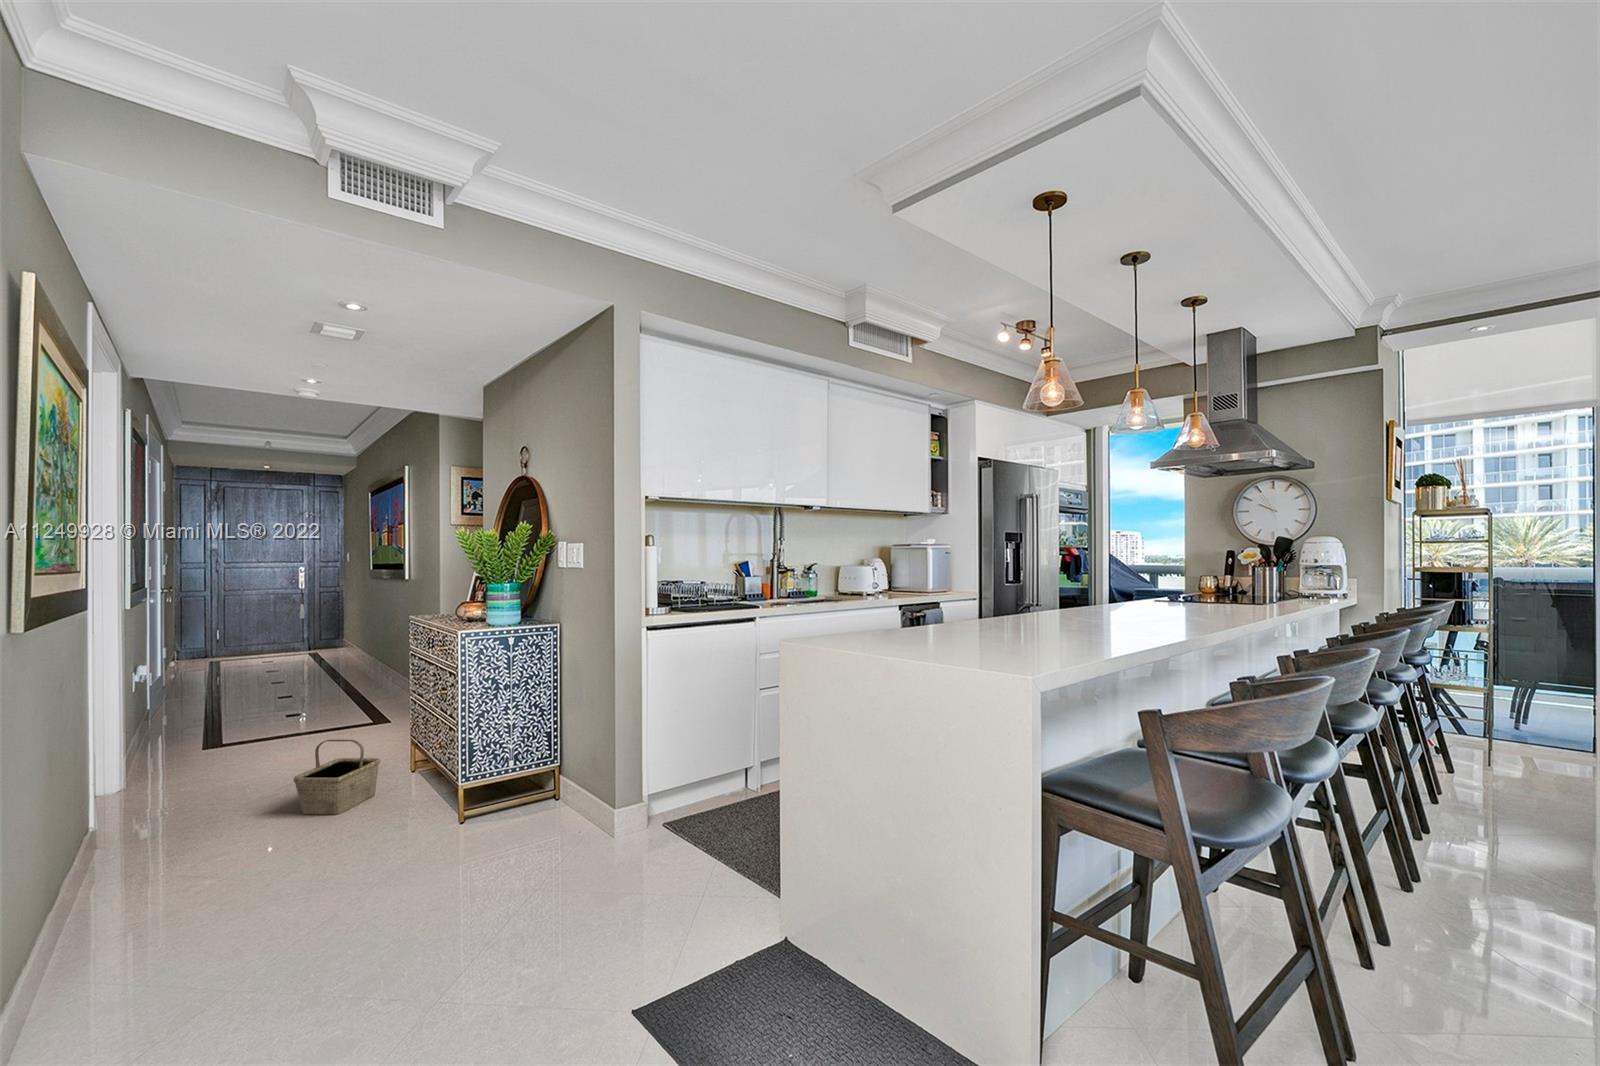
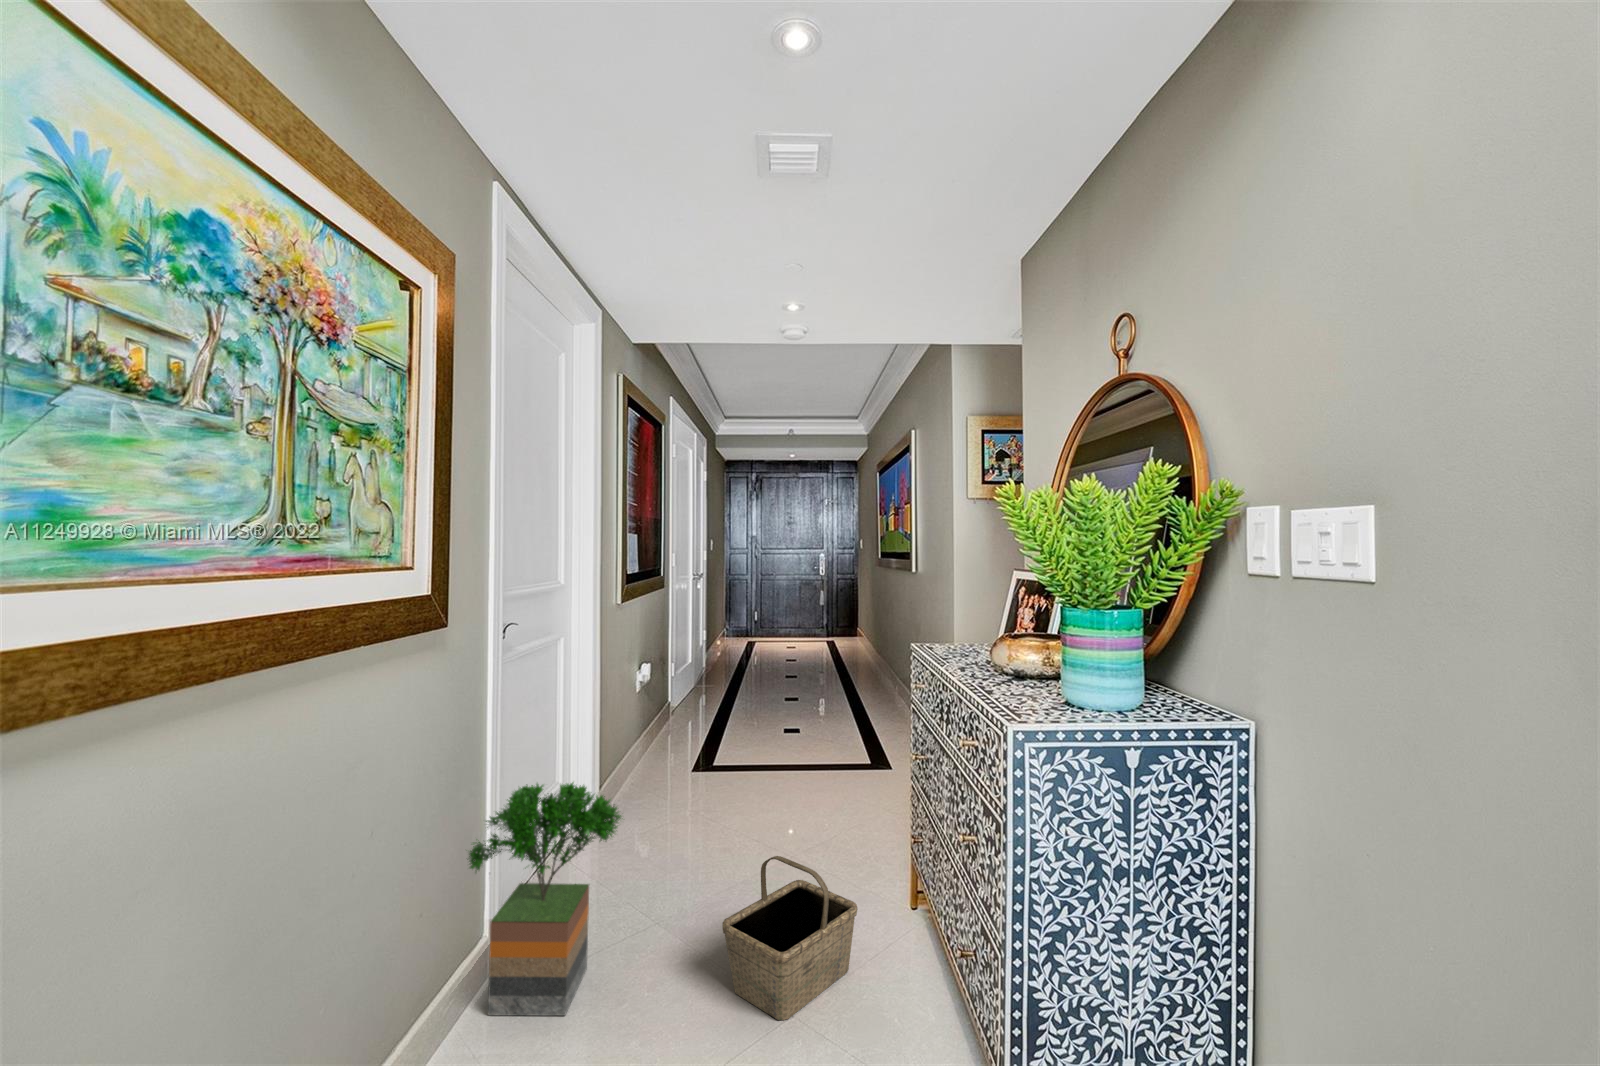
potted tree: none [101,714,219,854] -> present [469,782,622,1016]

